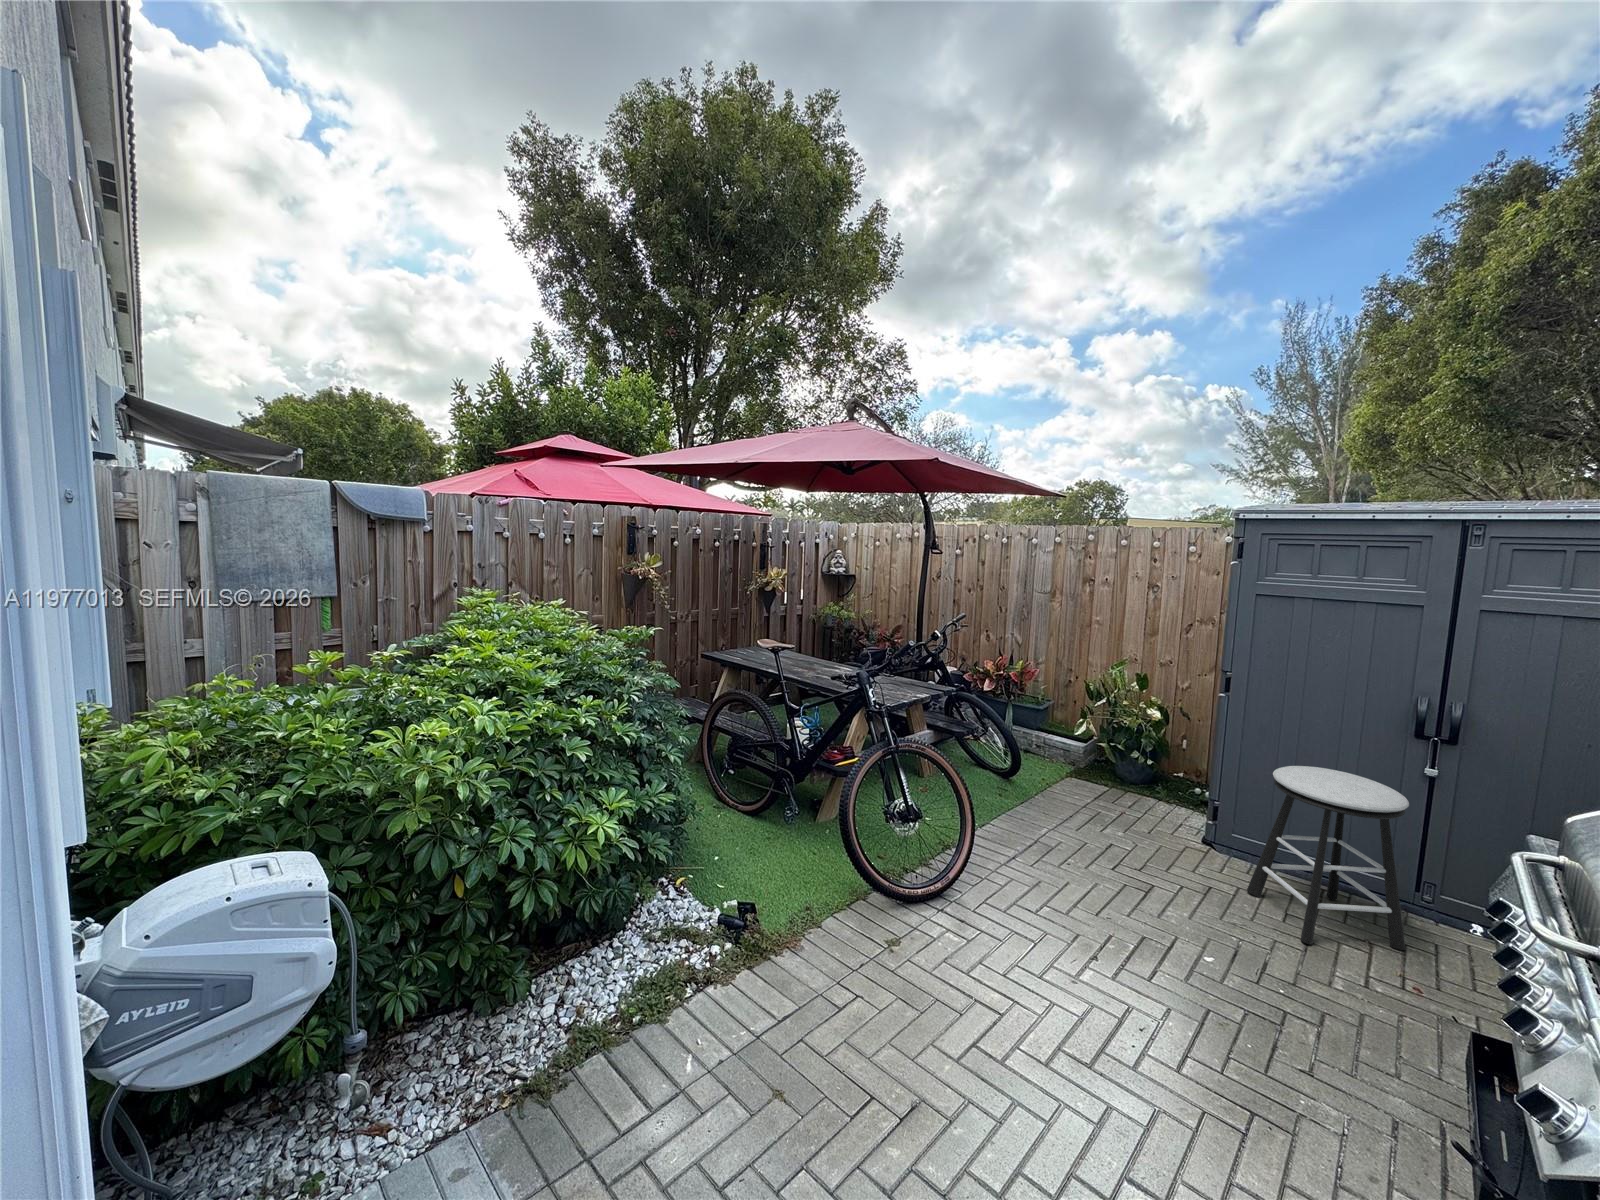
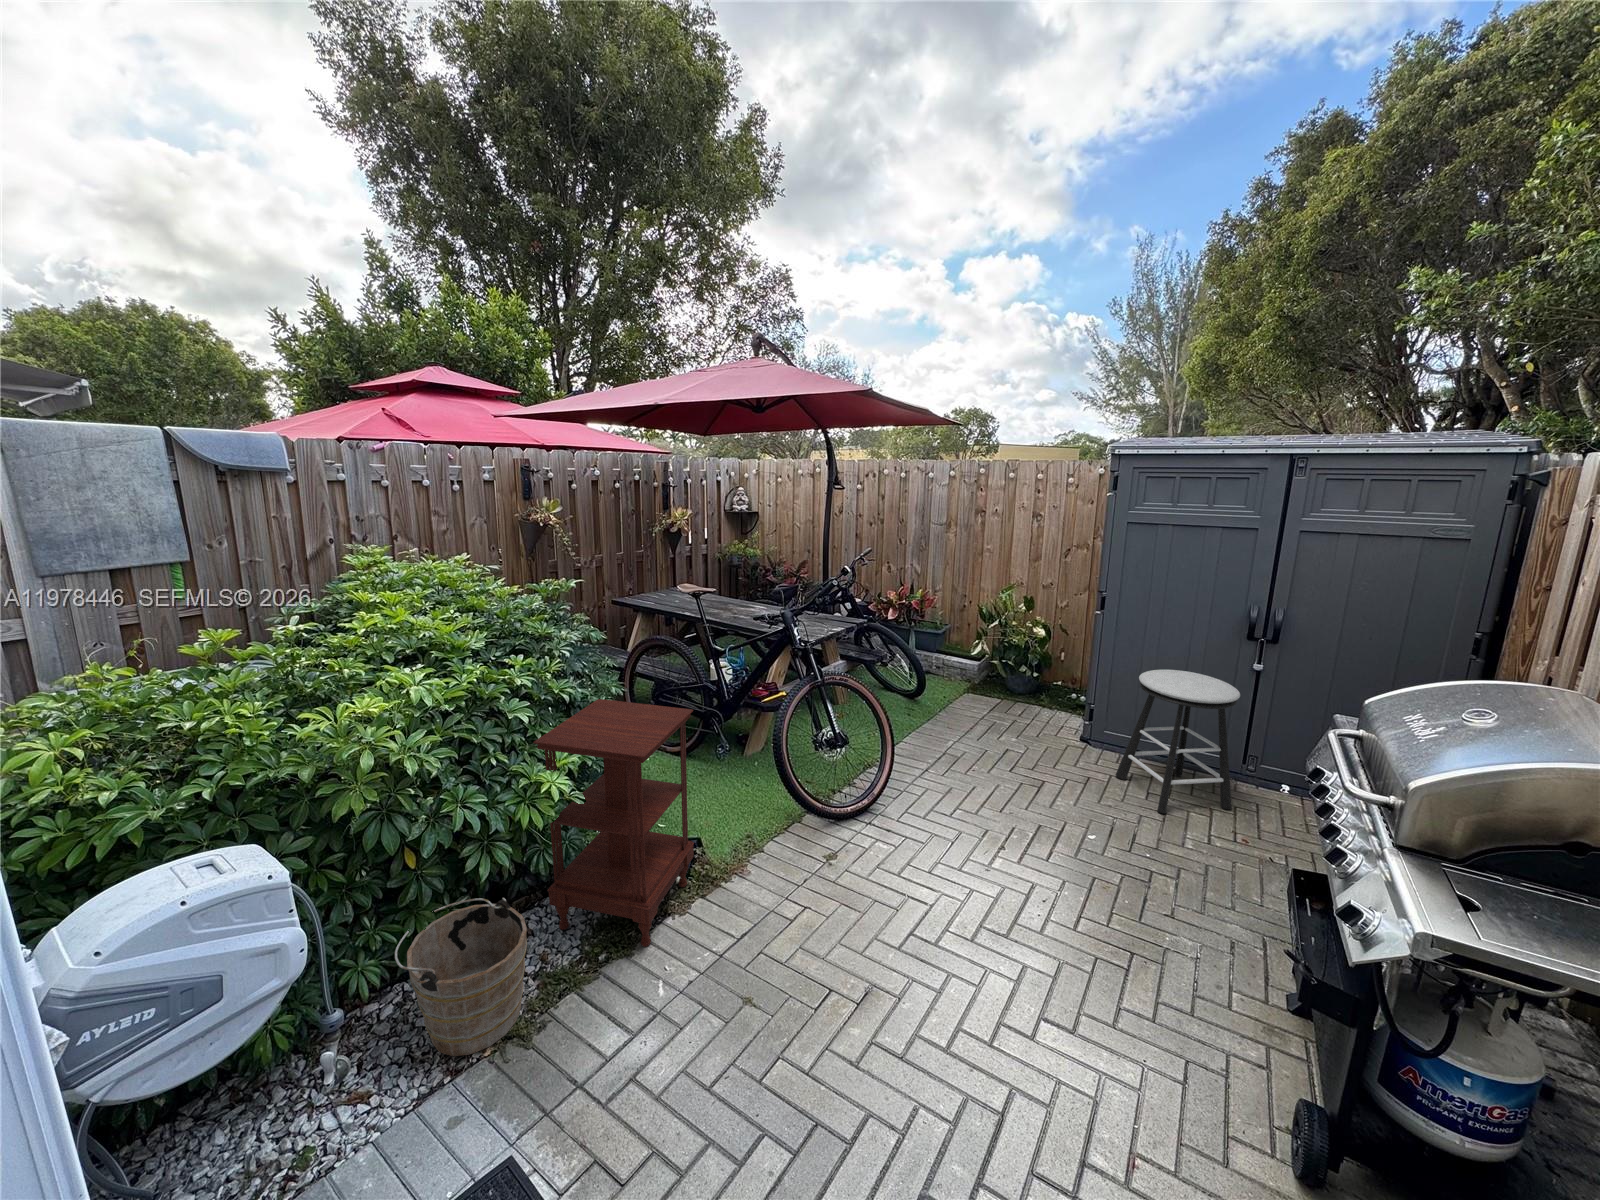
side table: none [587,746,749,1015] -> present [533,699,694,947]
bucket: none [433,937,558,1102] -> present [395,898,527,1056]

